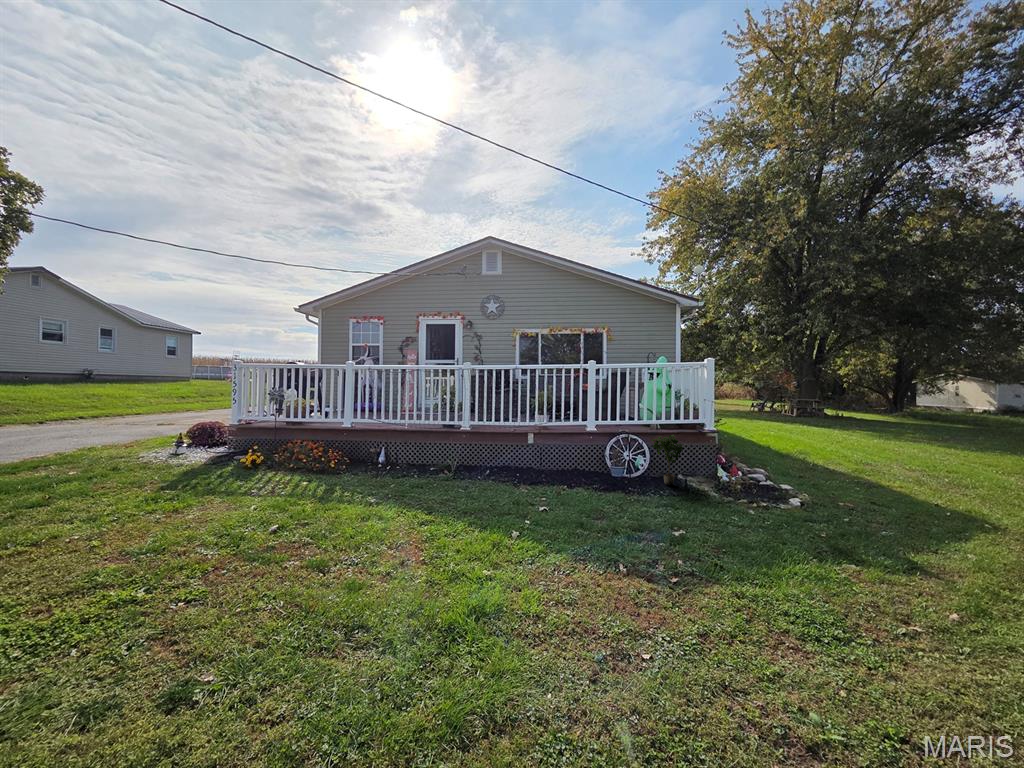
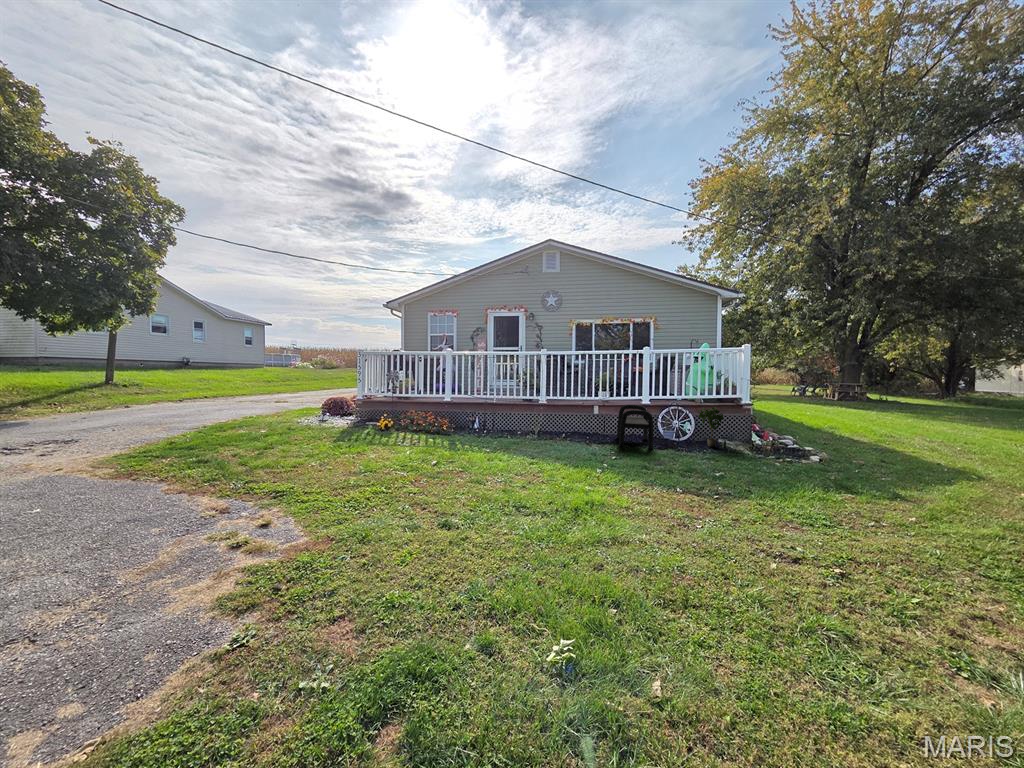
bench: none [555,431,597,490] -> present [617,405,653,449]

